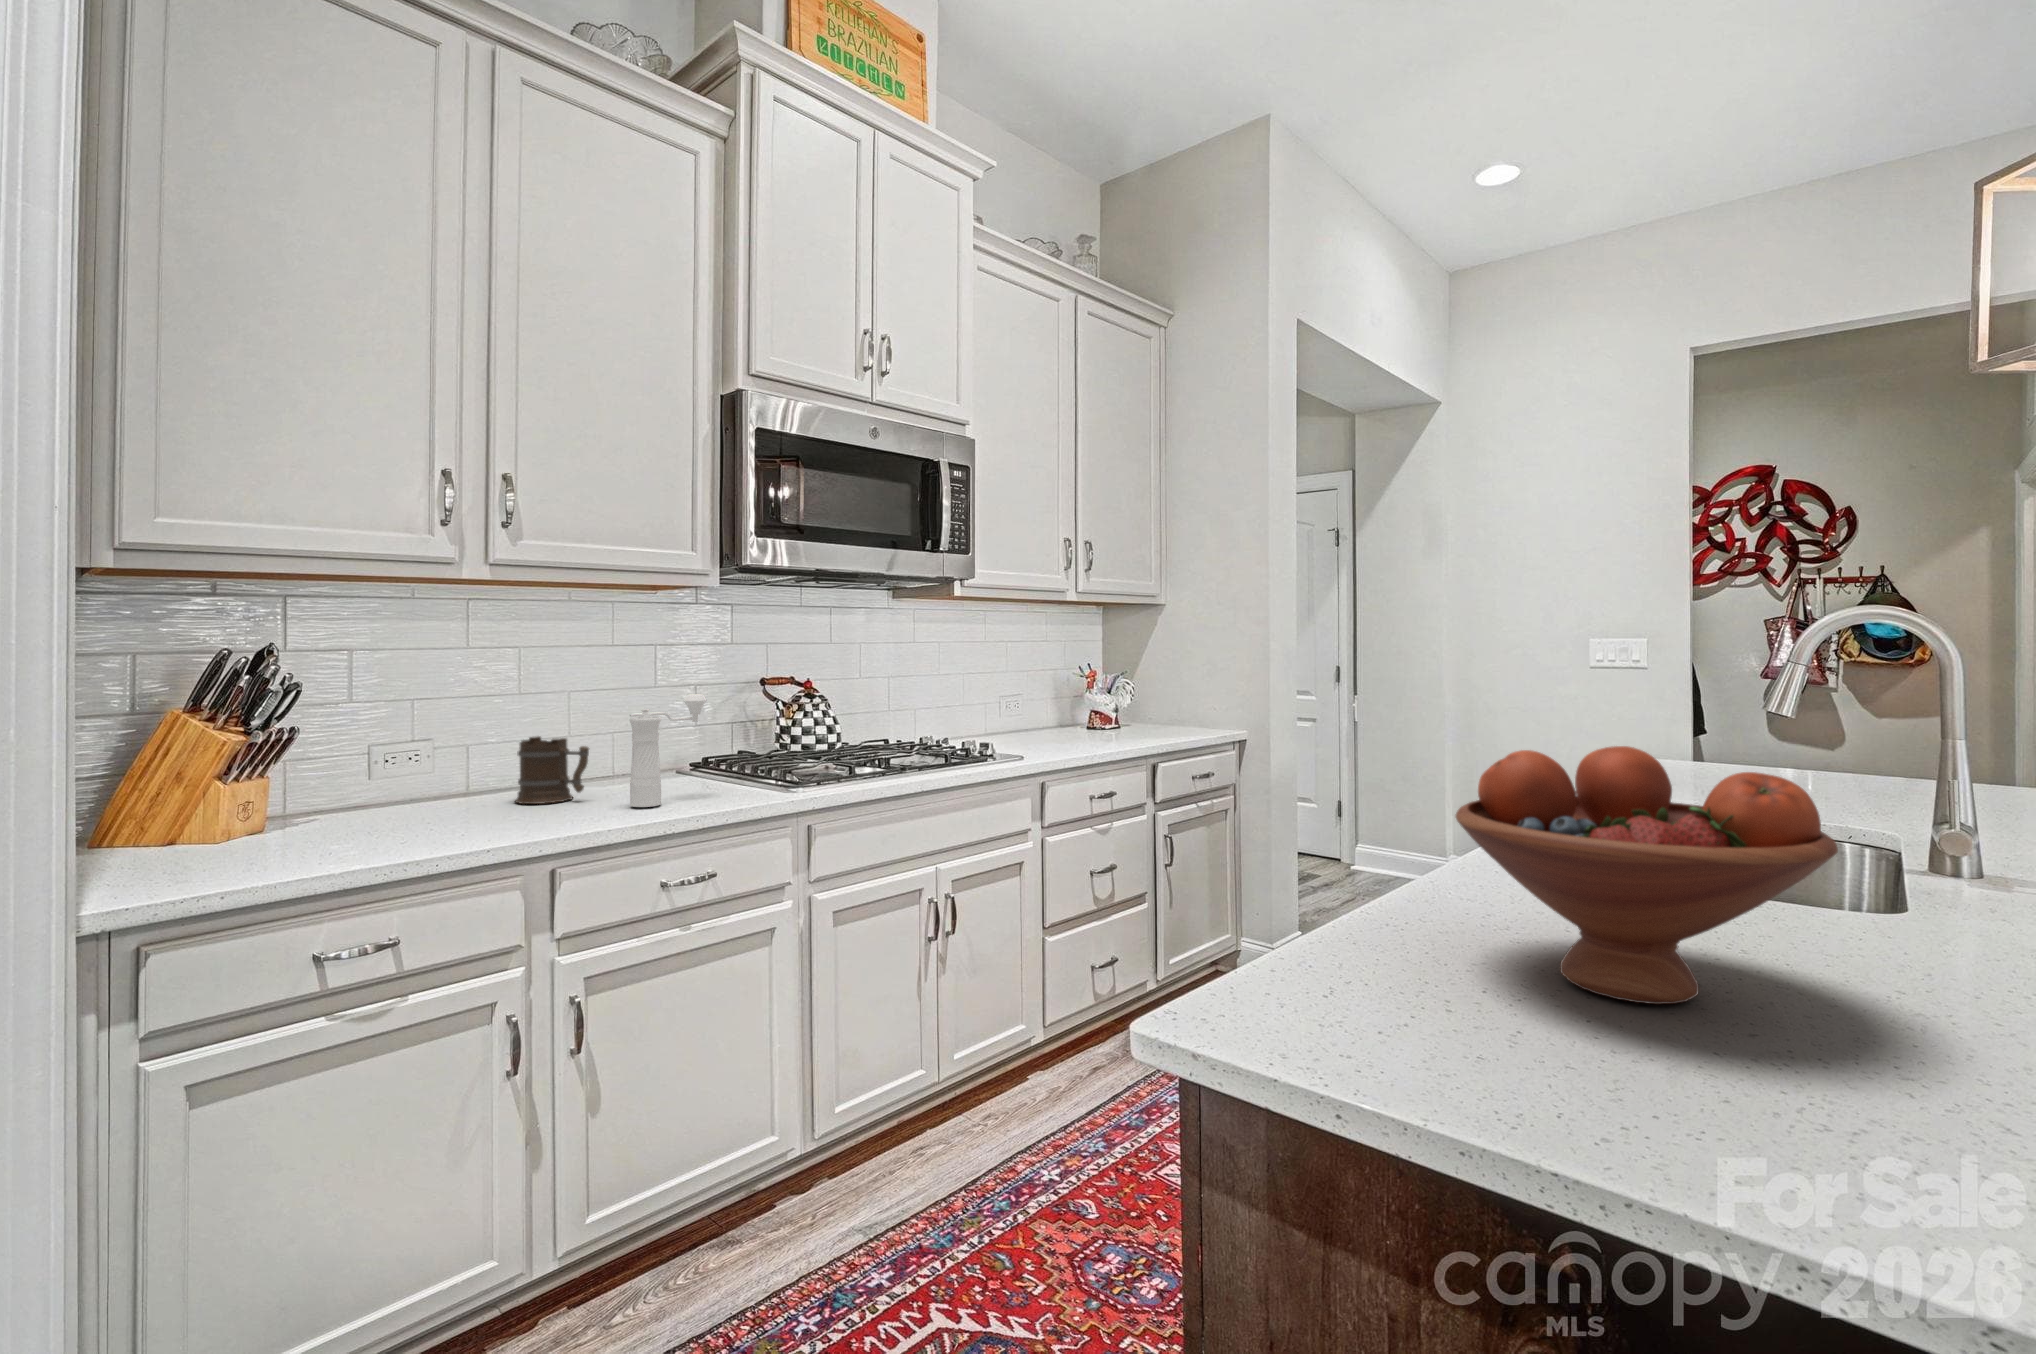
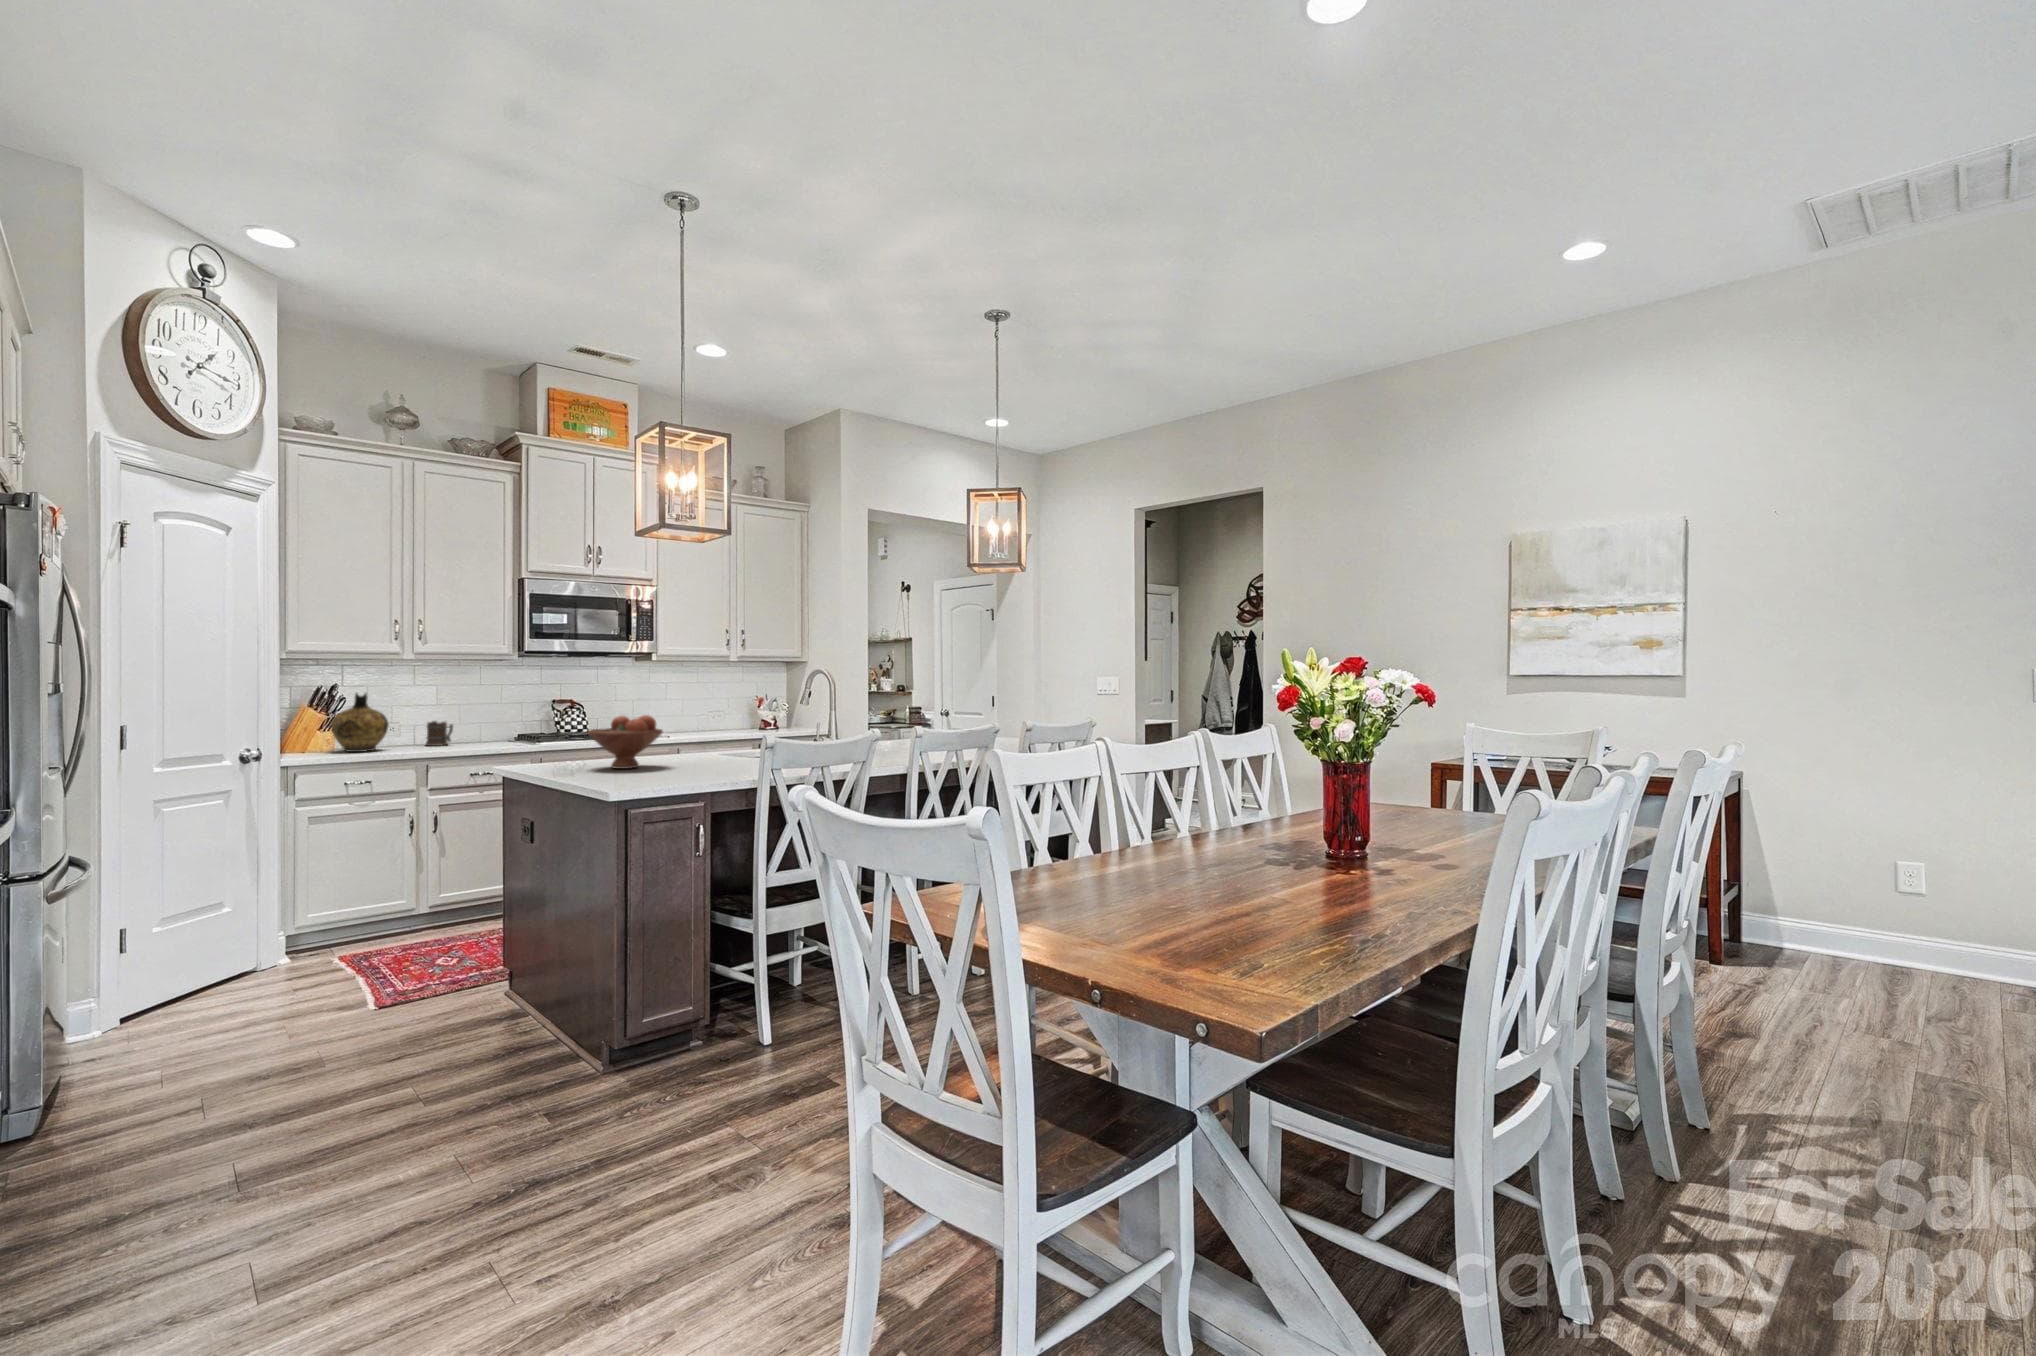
ceramic jug: none [260,665,429,843] -> present [331,693,388,752]
pepper mill: present [630,694,706,807] -> none [465,705,500,747]

